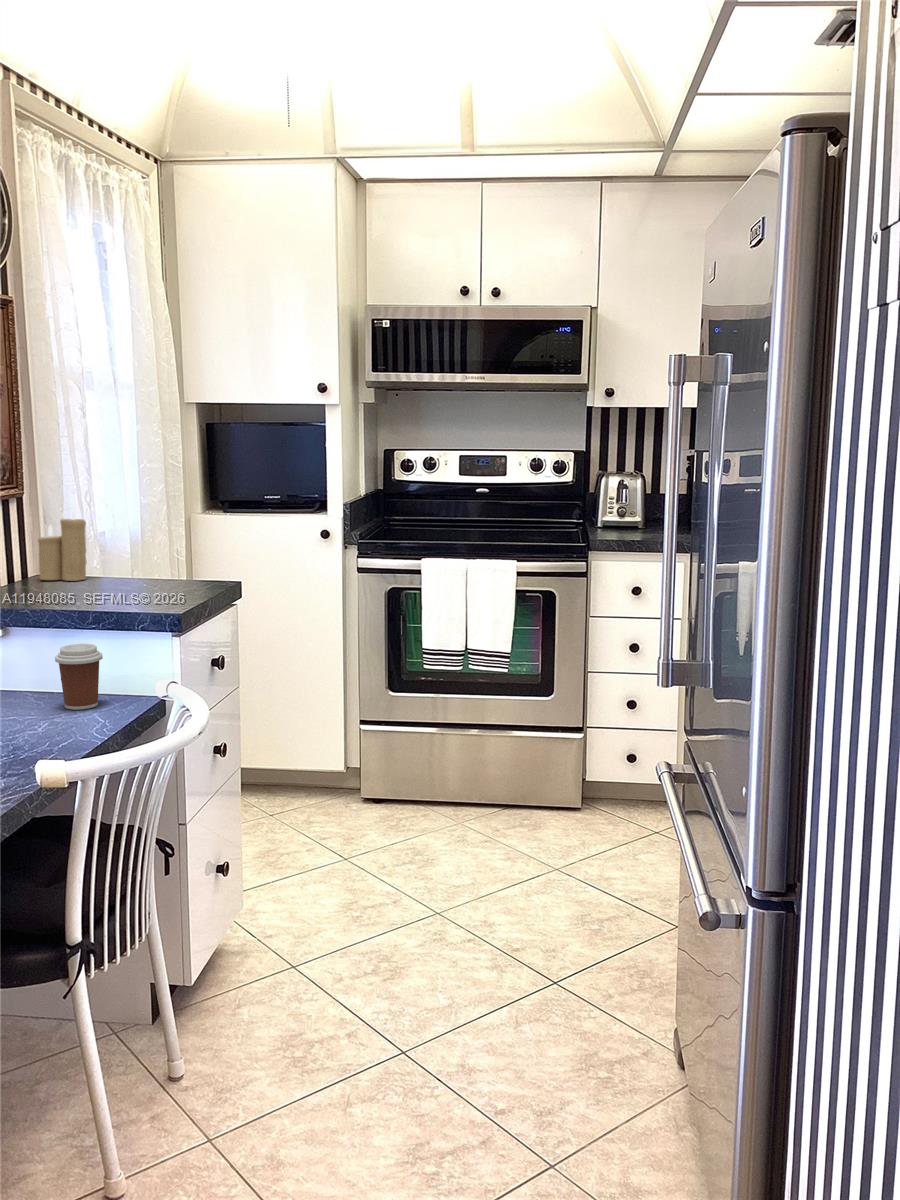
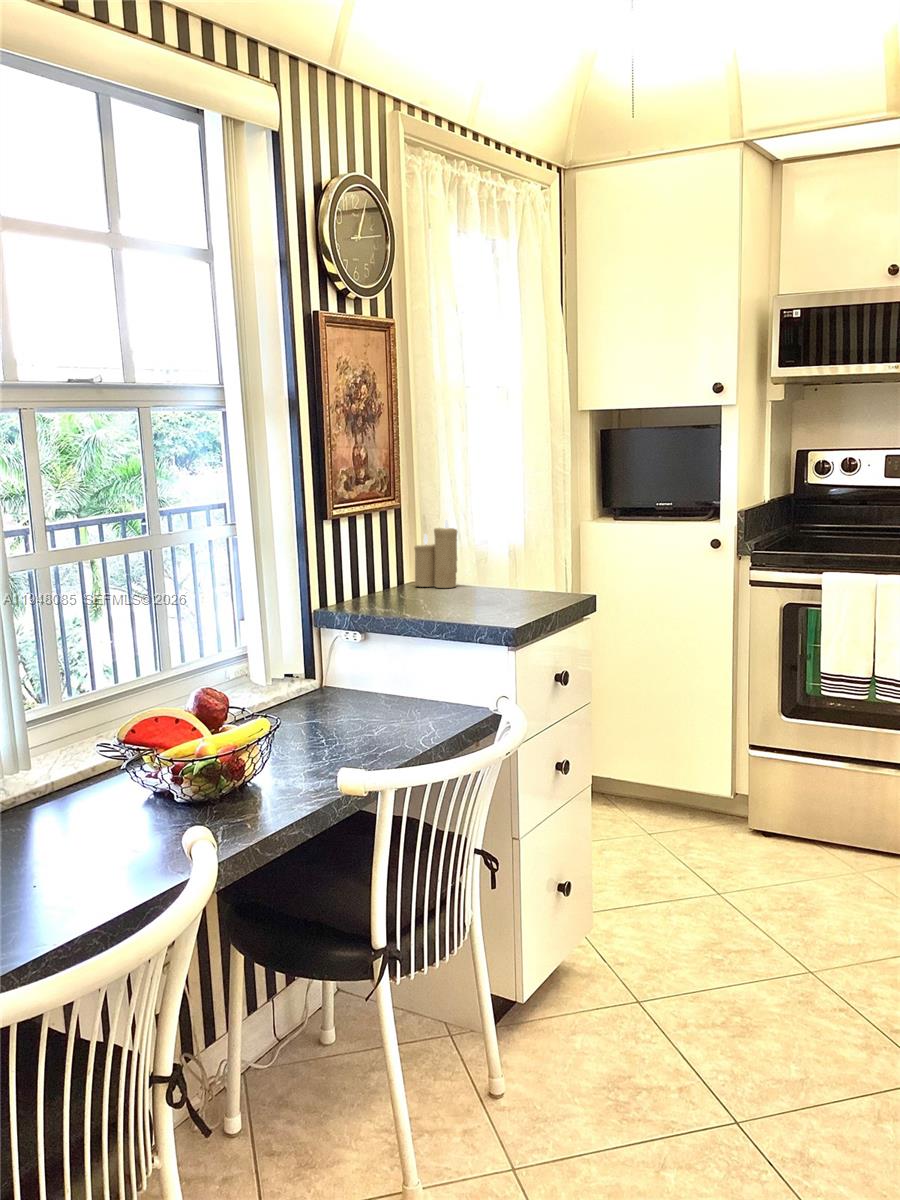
coffee cup: present [55,644,103,710] -> none [395,653,439,717]

